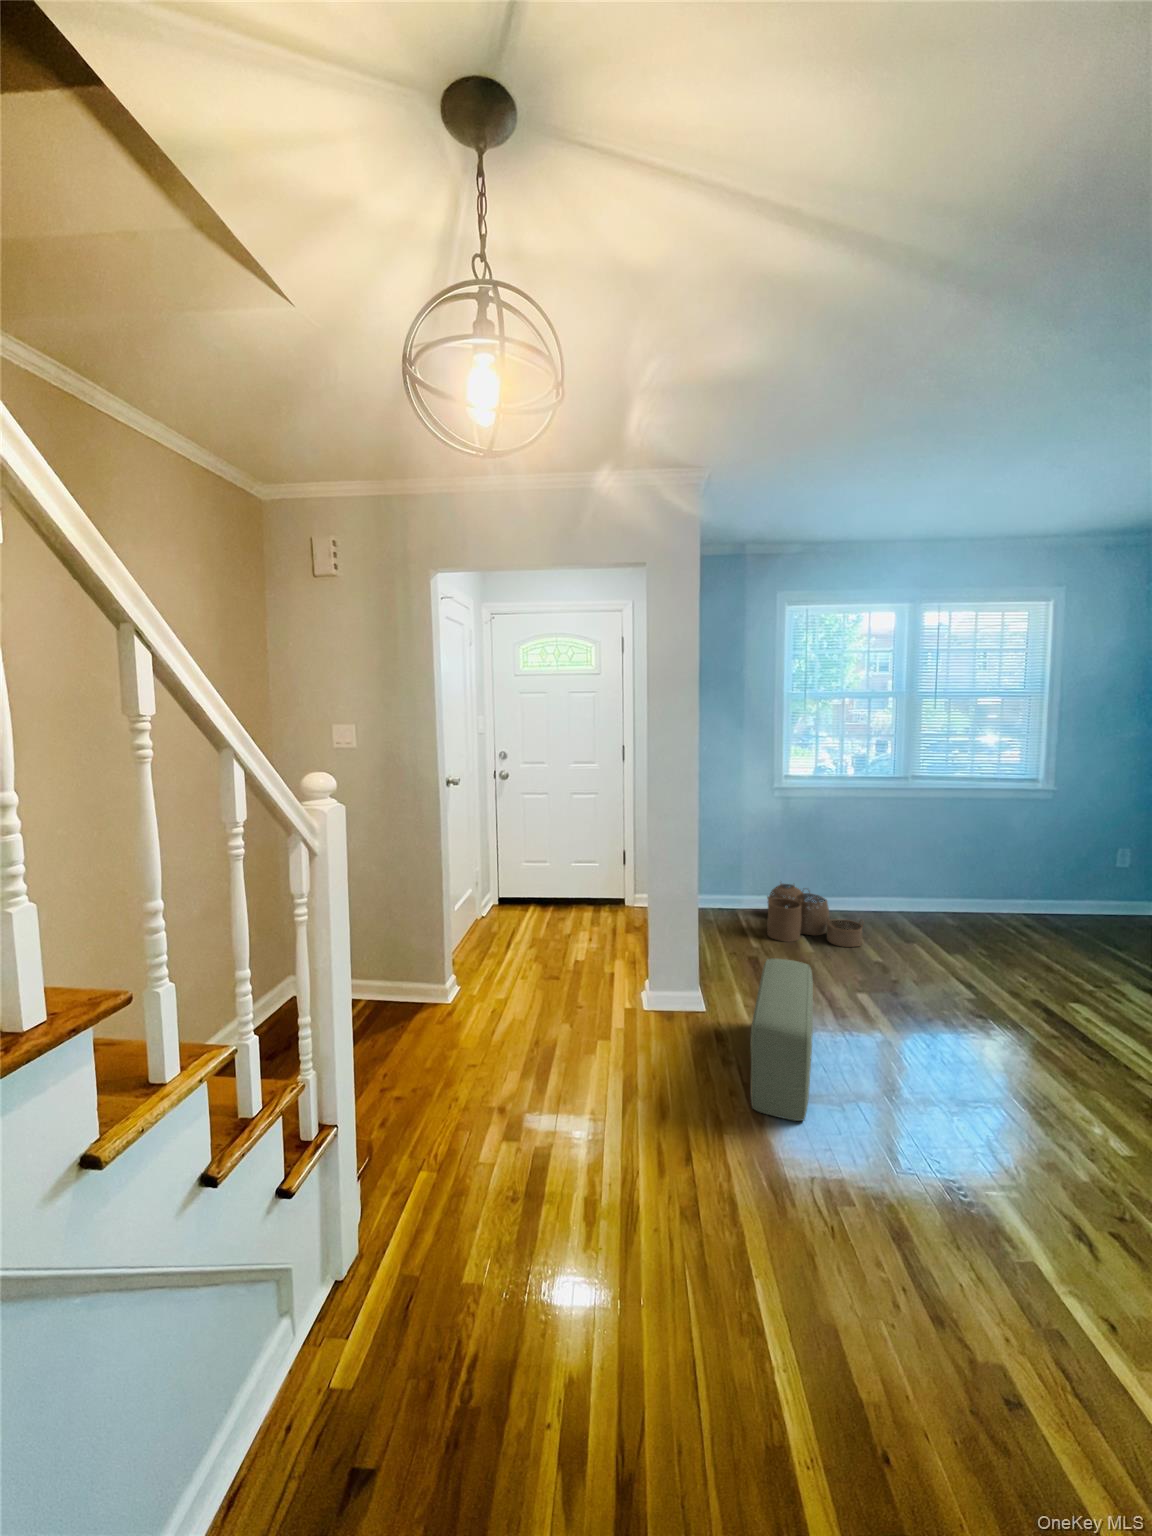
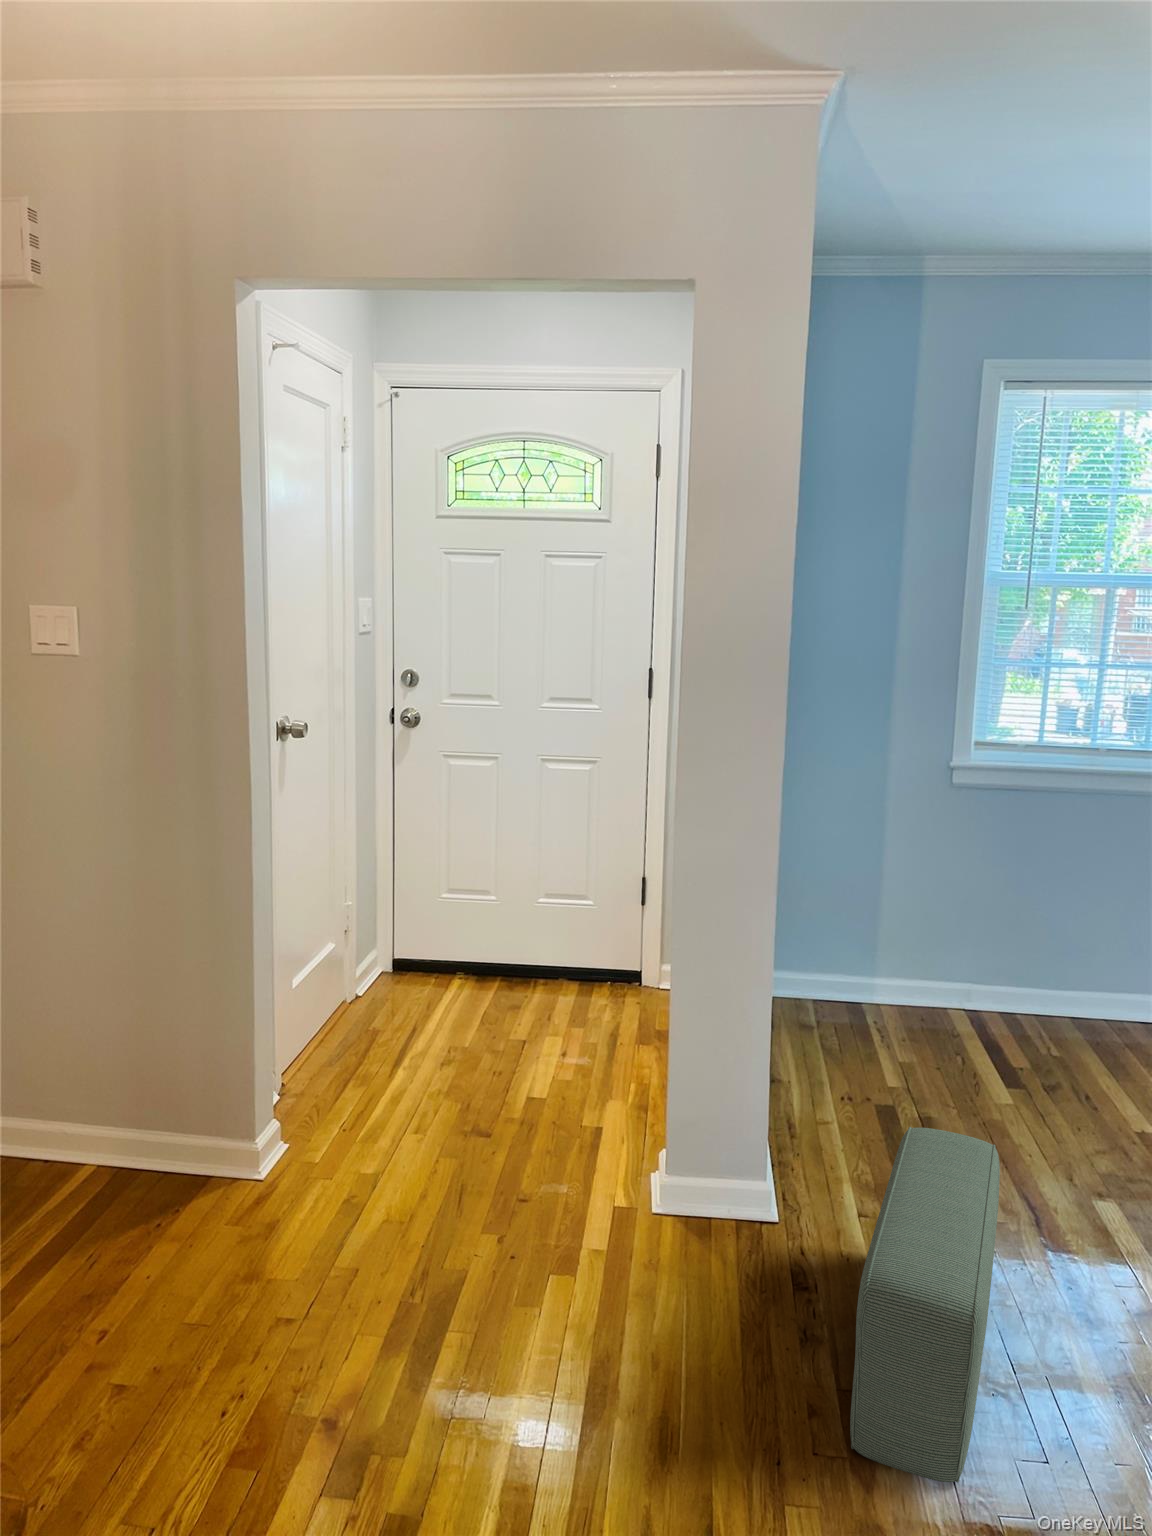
woven basket: present [767,884,864,947] -> none [920,953,1116,1095]

